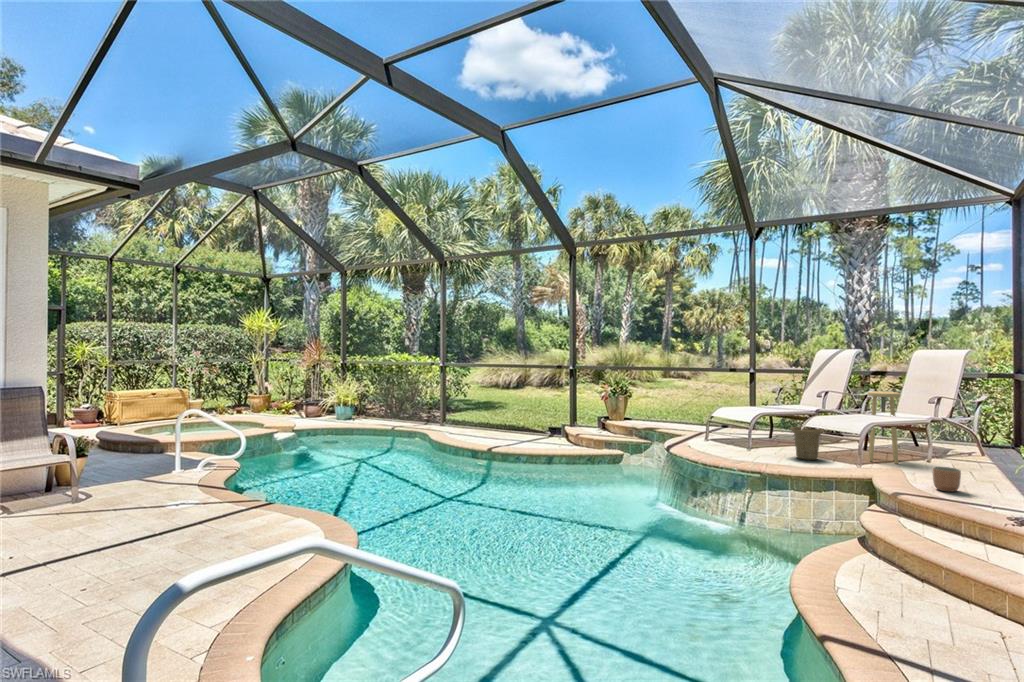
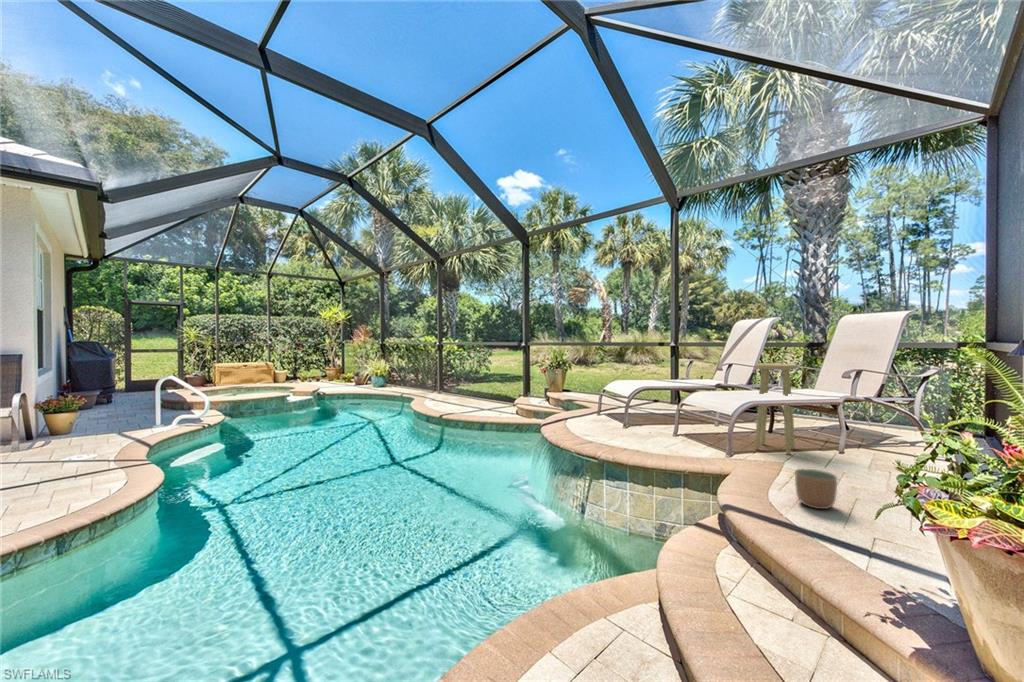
basket: present [790,427,824,460] -> none [659,404,699,444]

